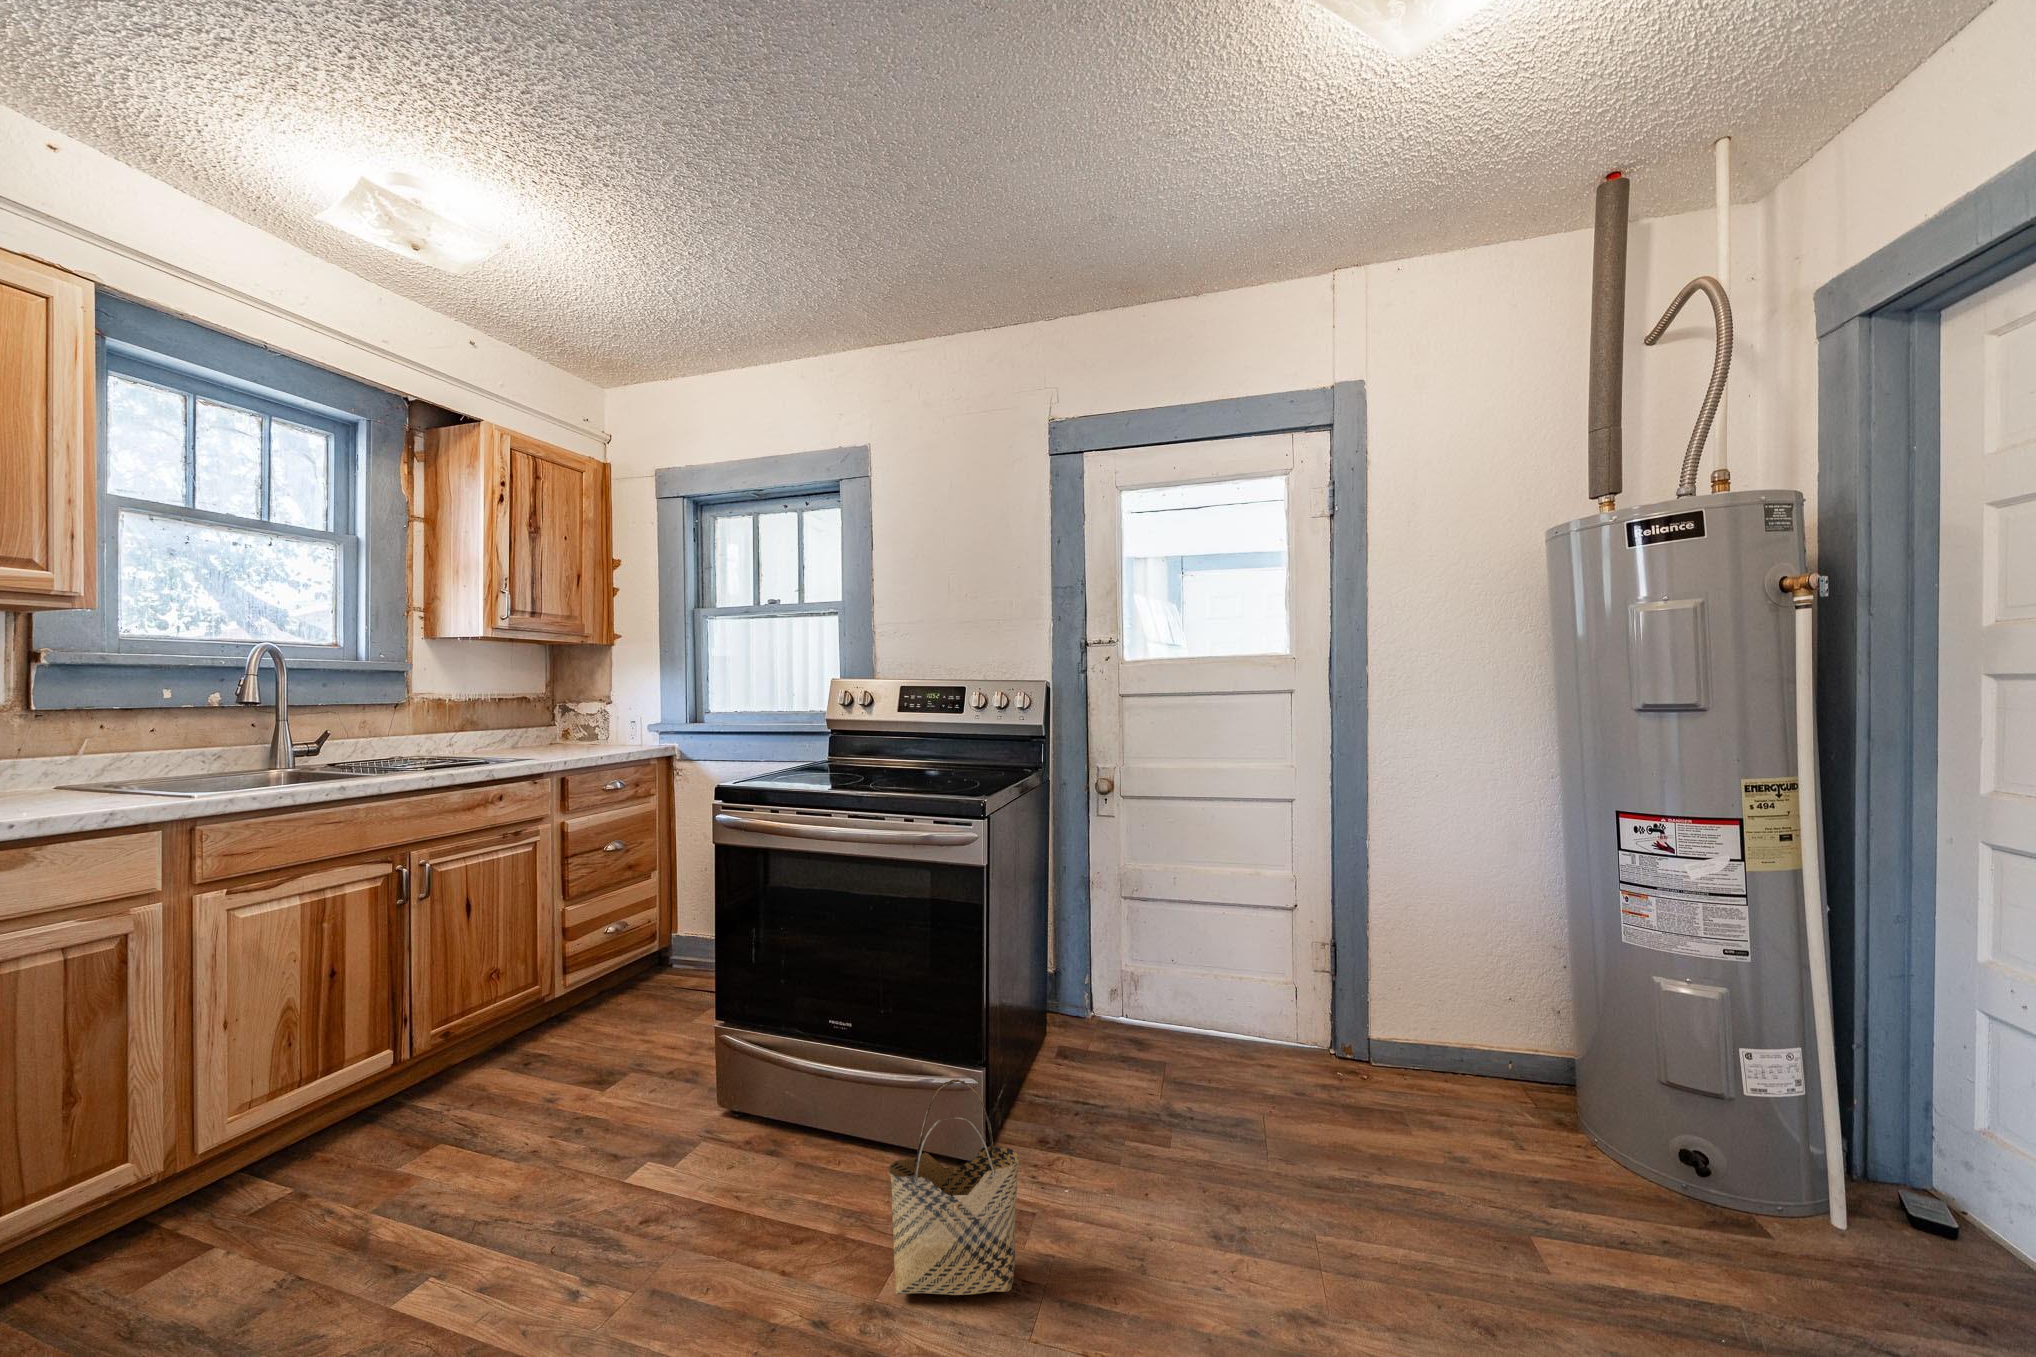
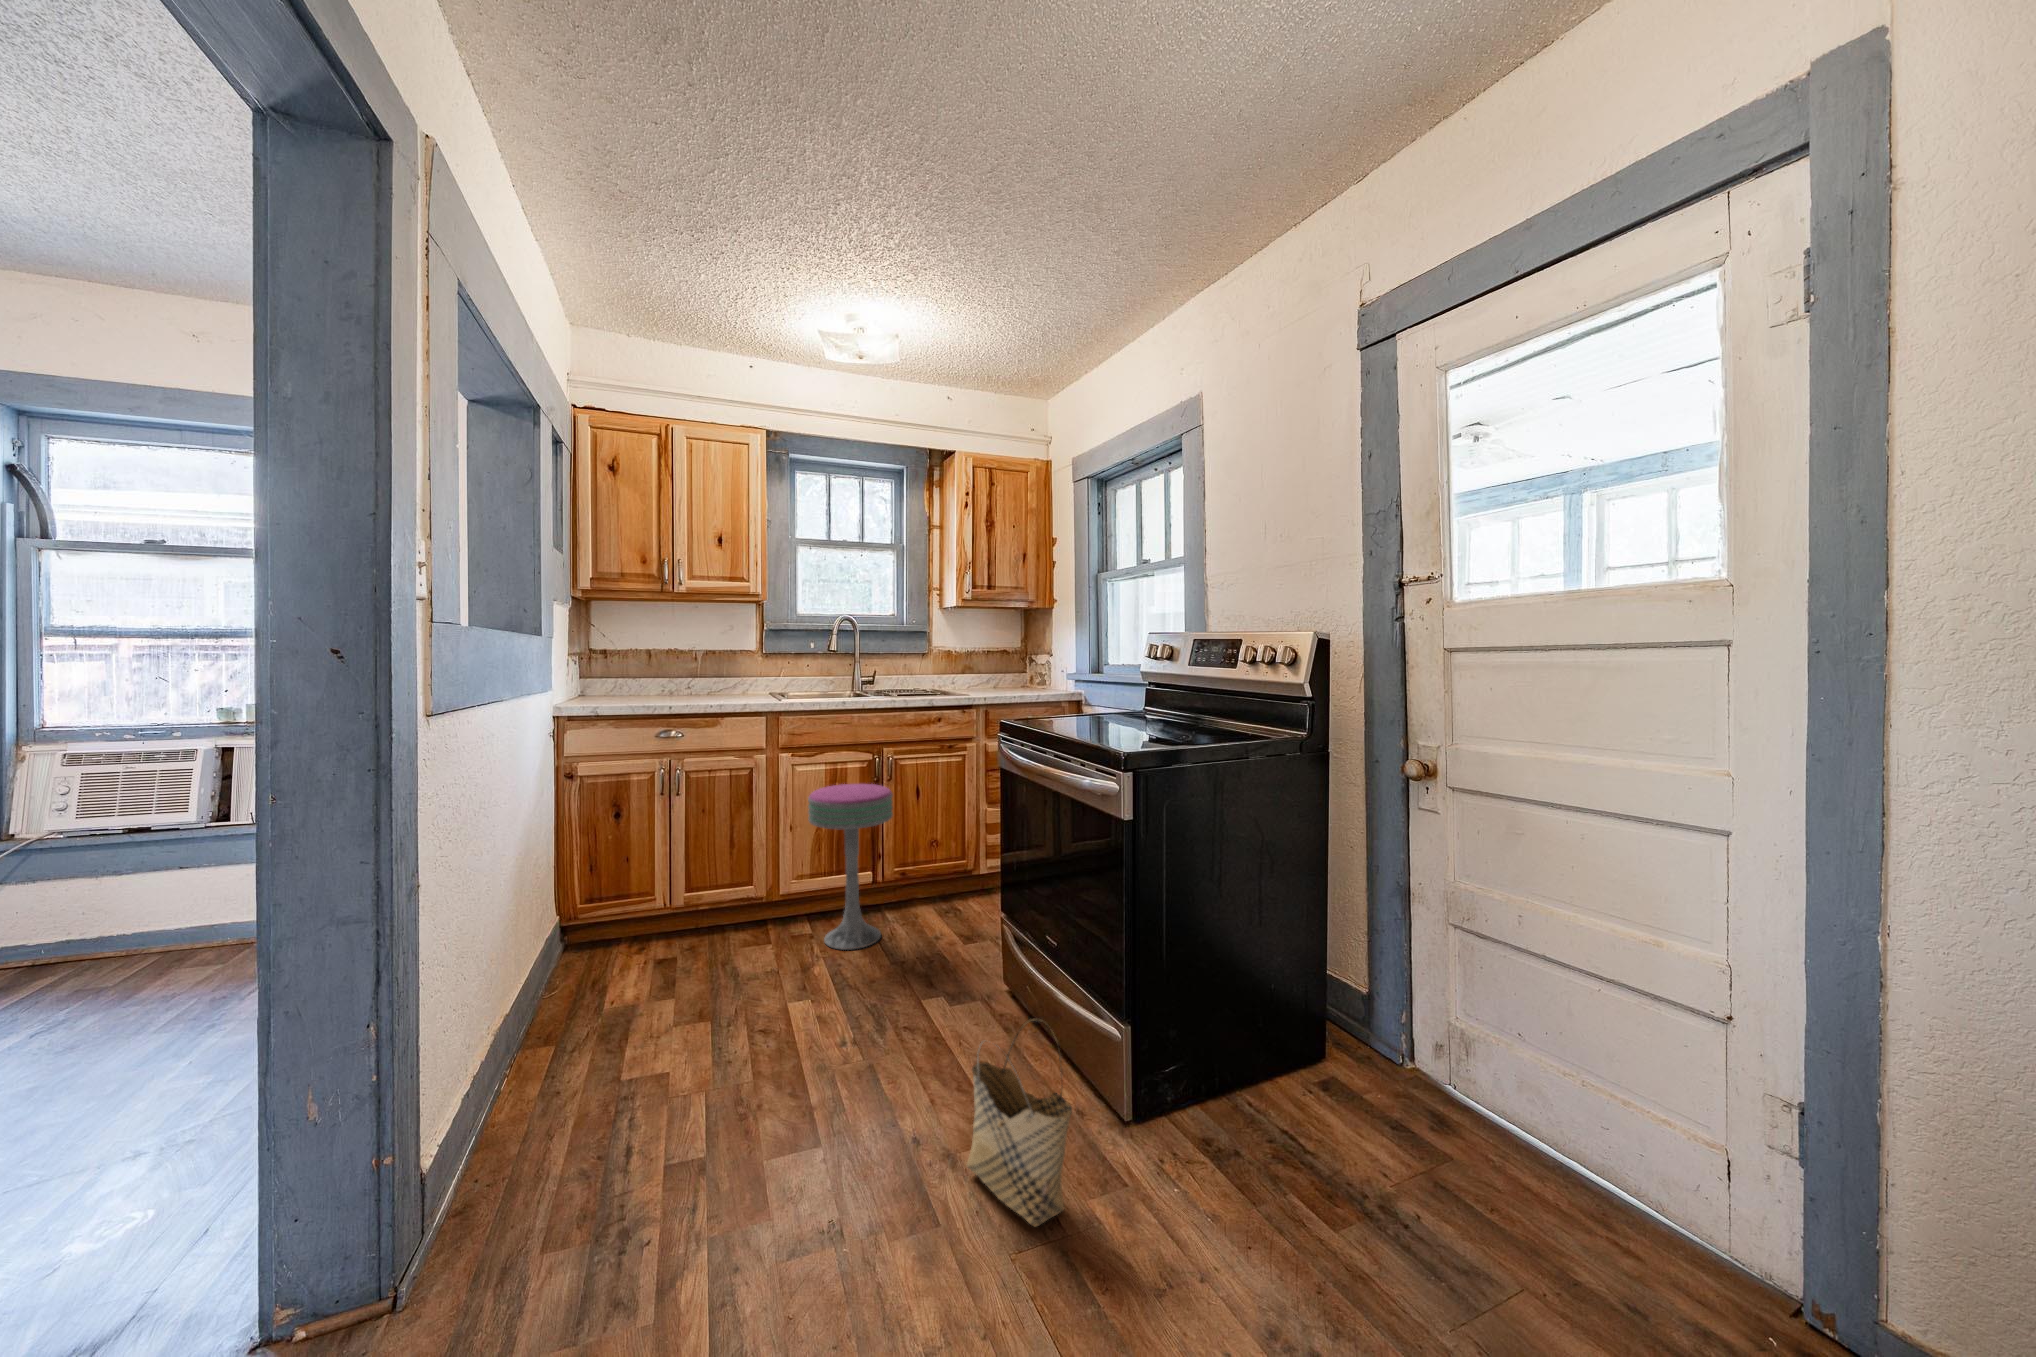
bar stool: none [313,907,487,1199] -> present [808,784,893,950]

